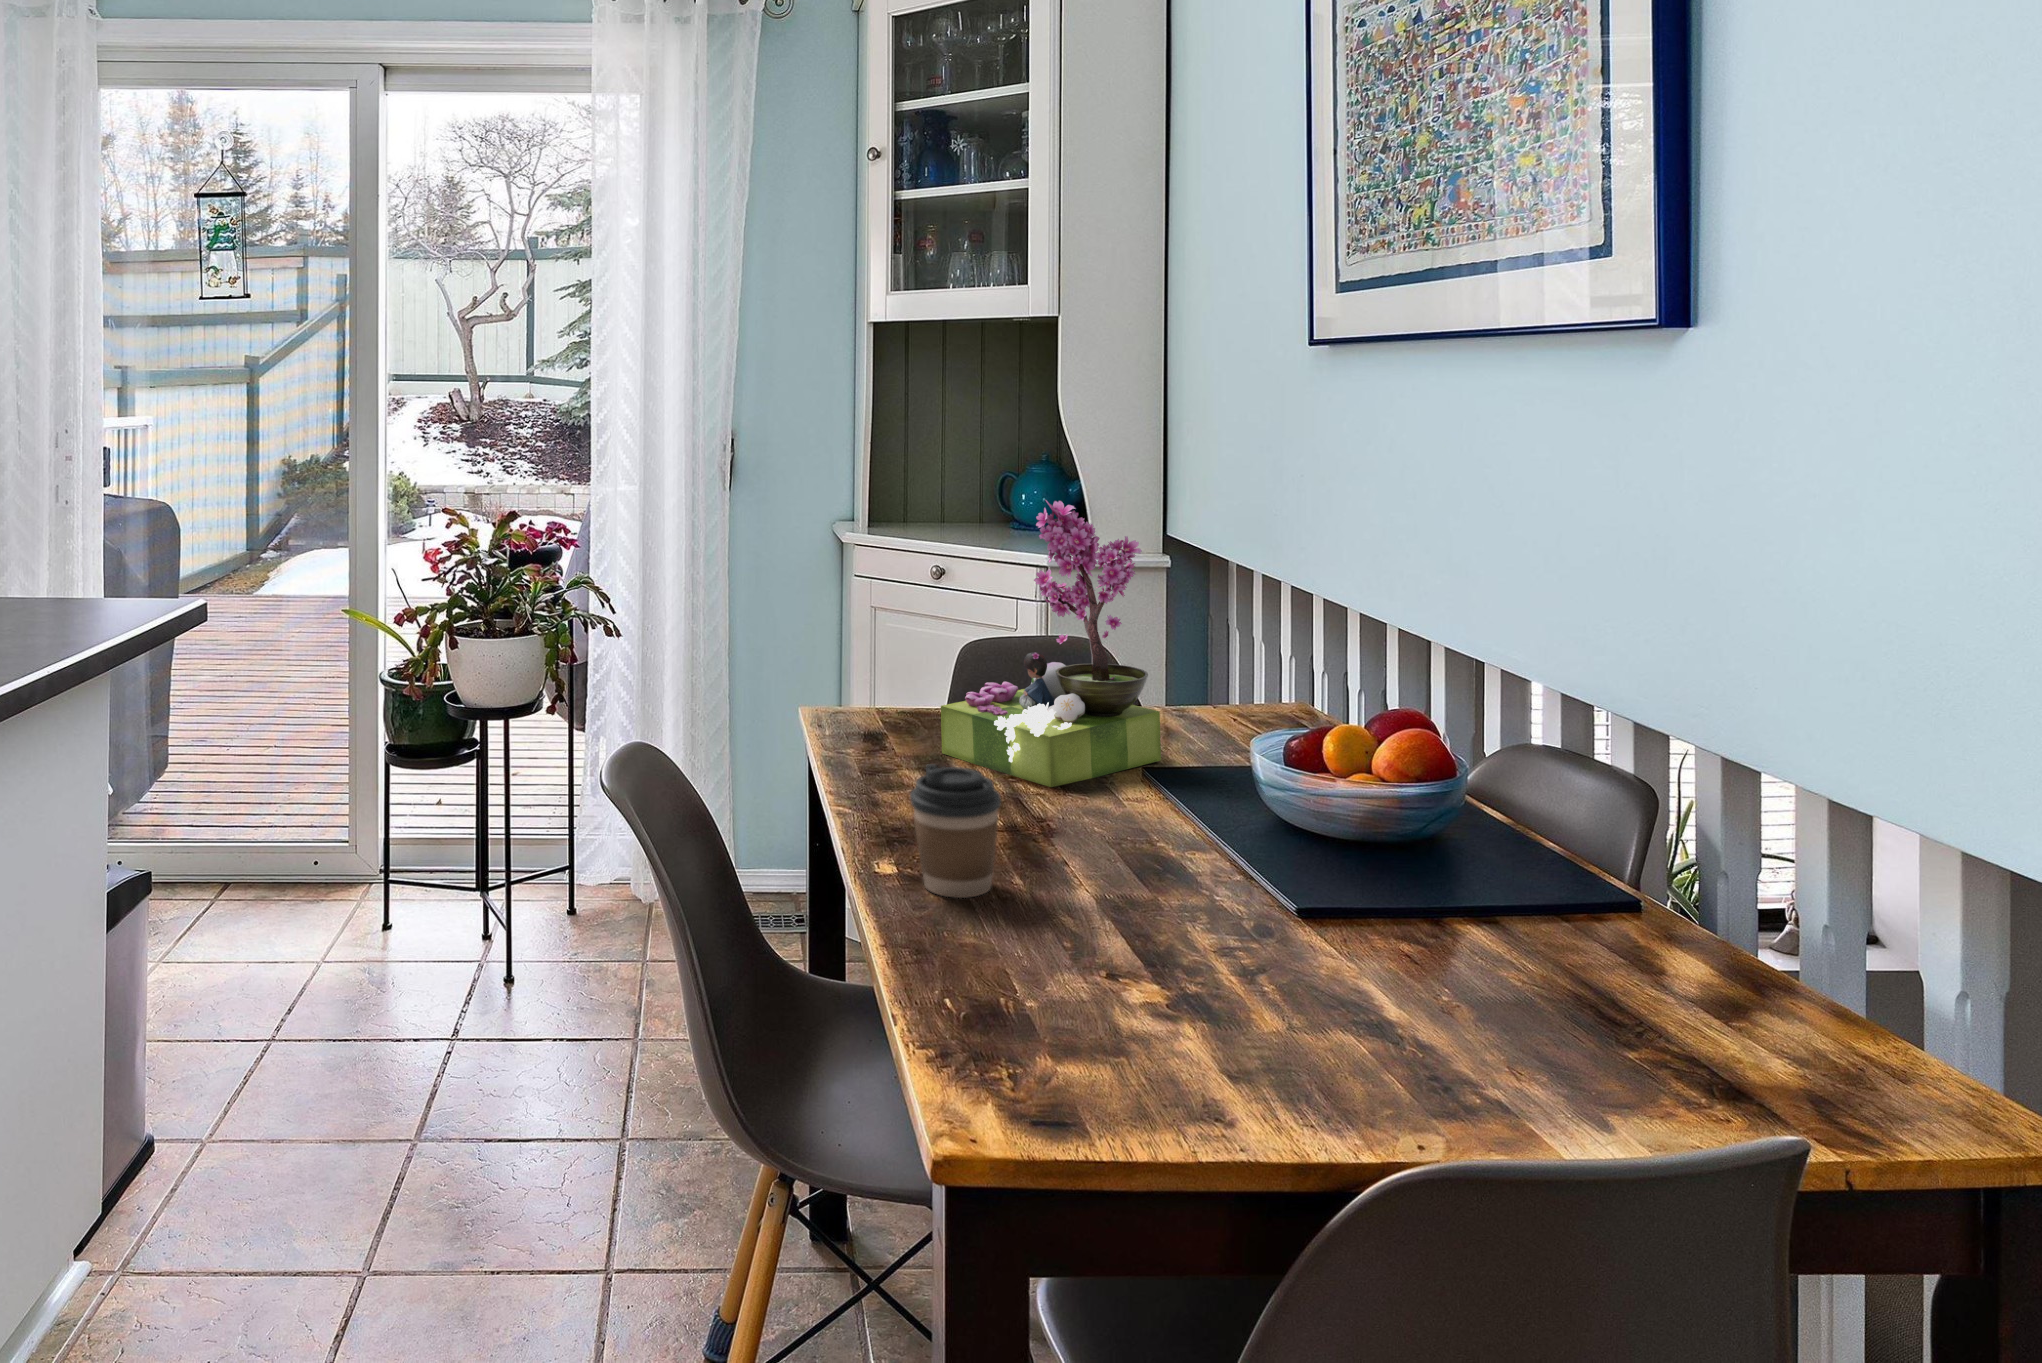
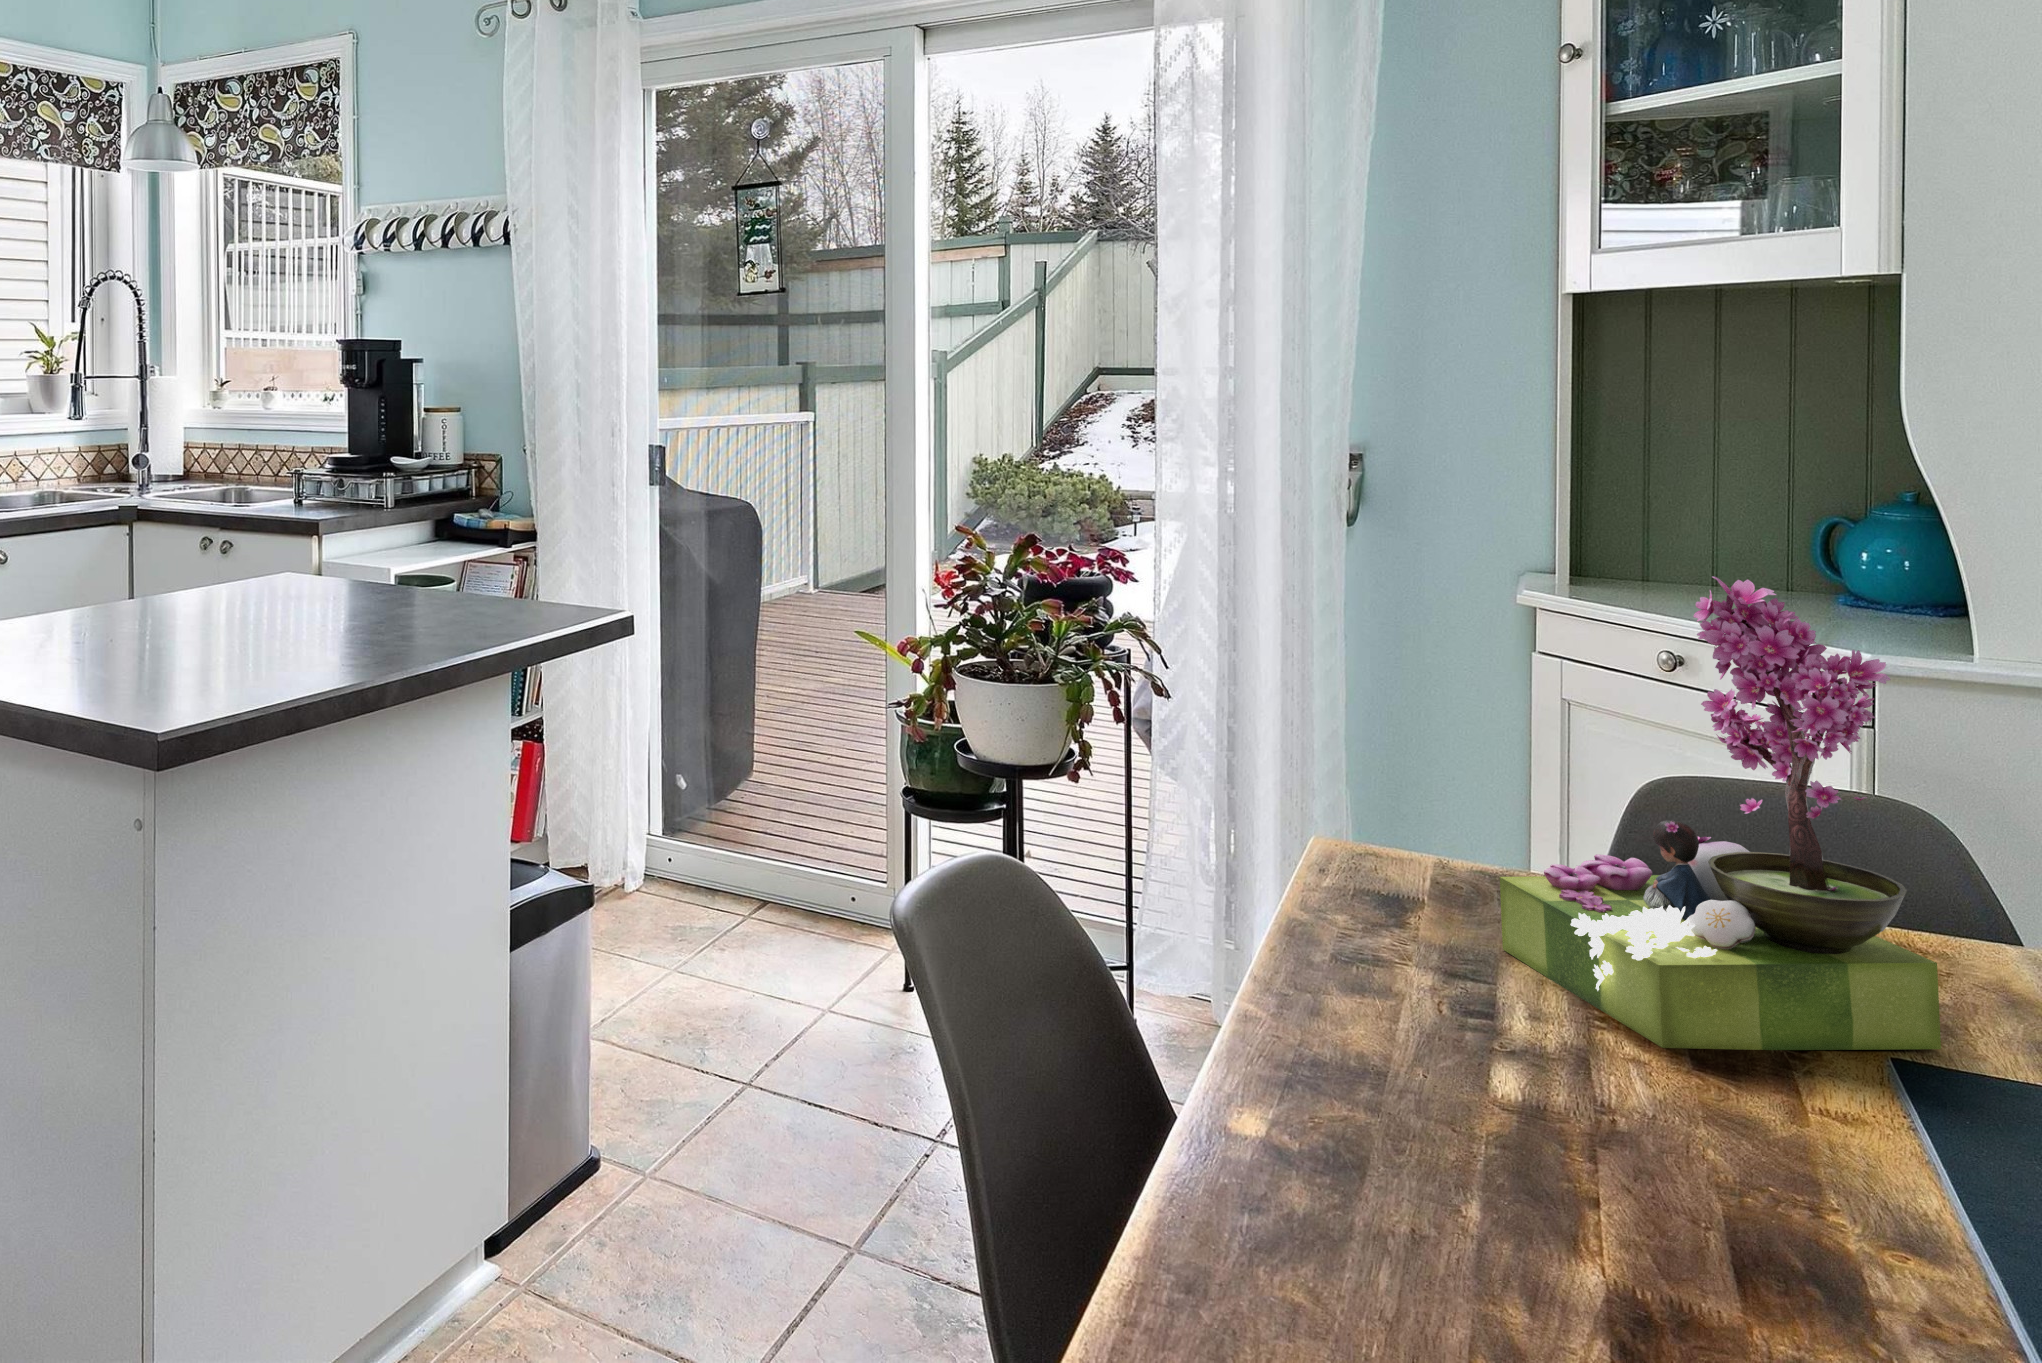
coffee cup: present [910,764,1001,898] -> none [1258,973,1415,1199]

